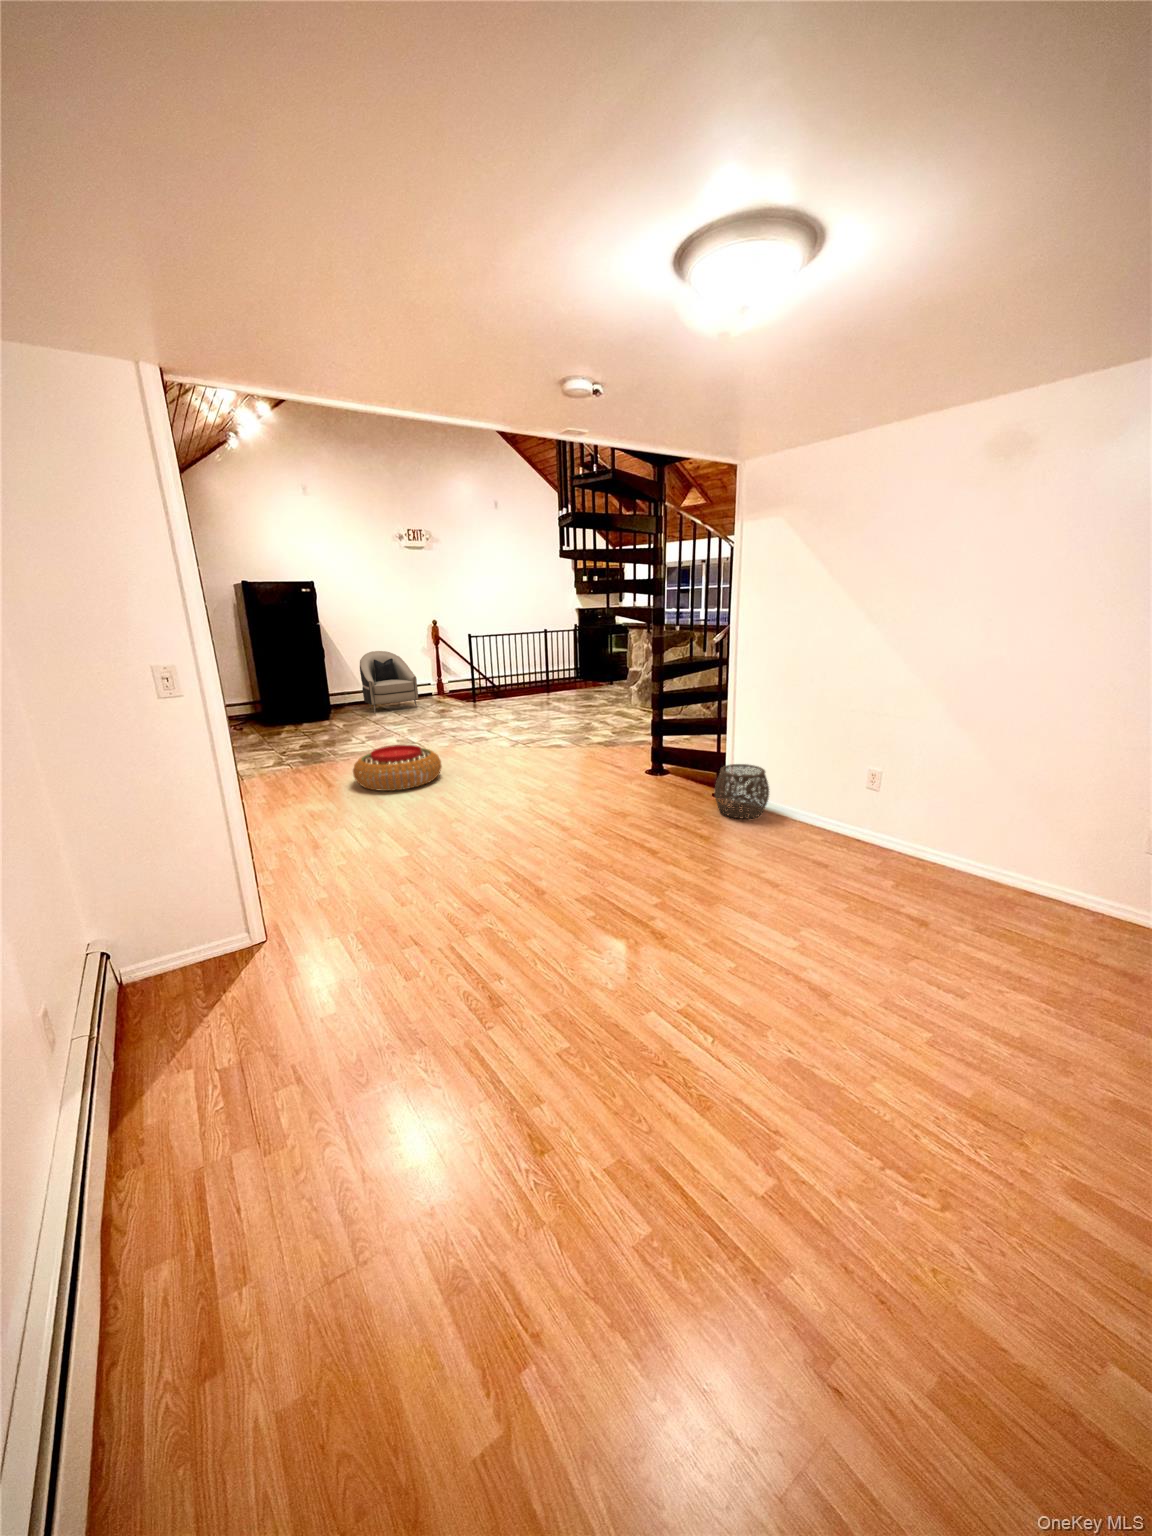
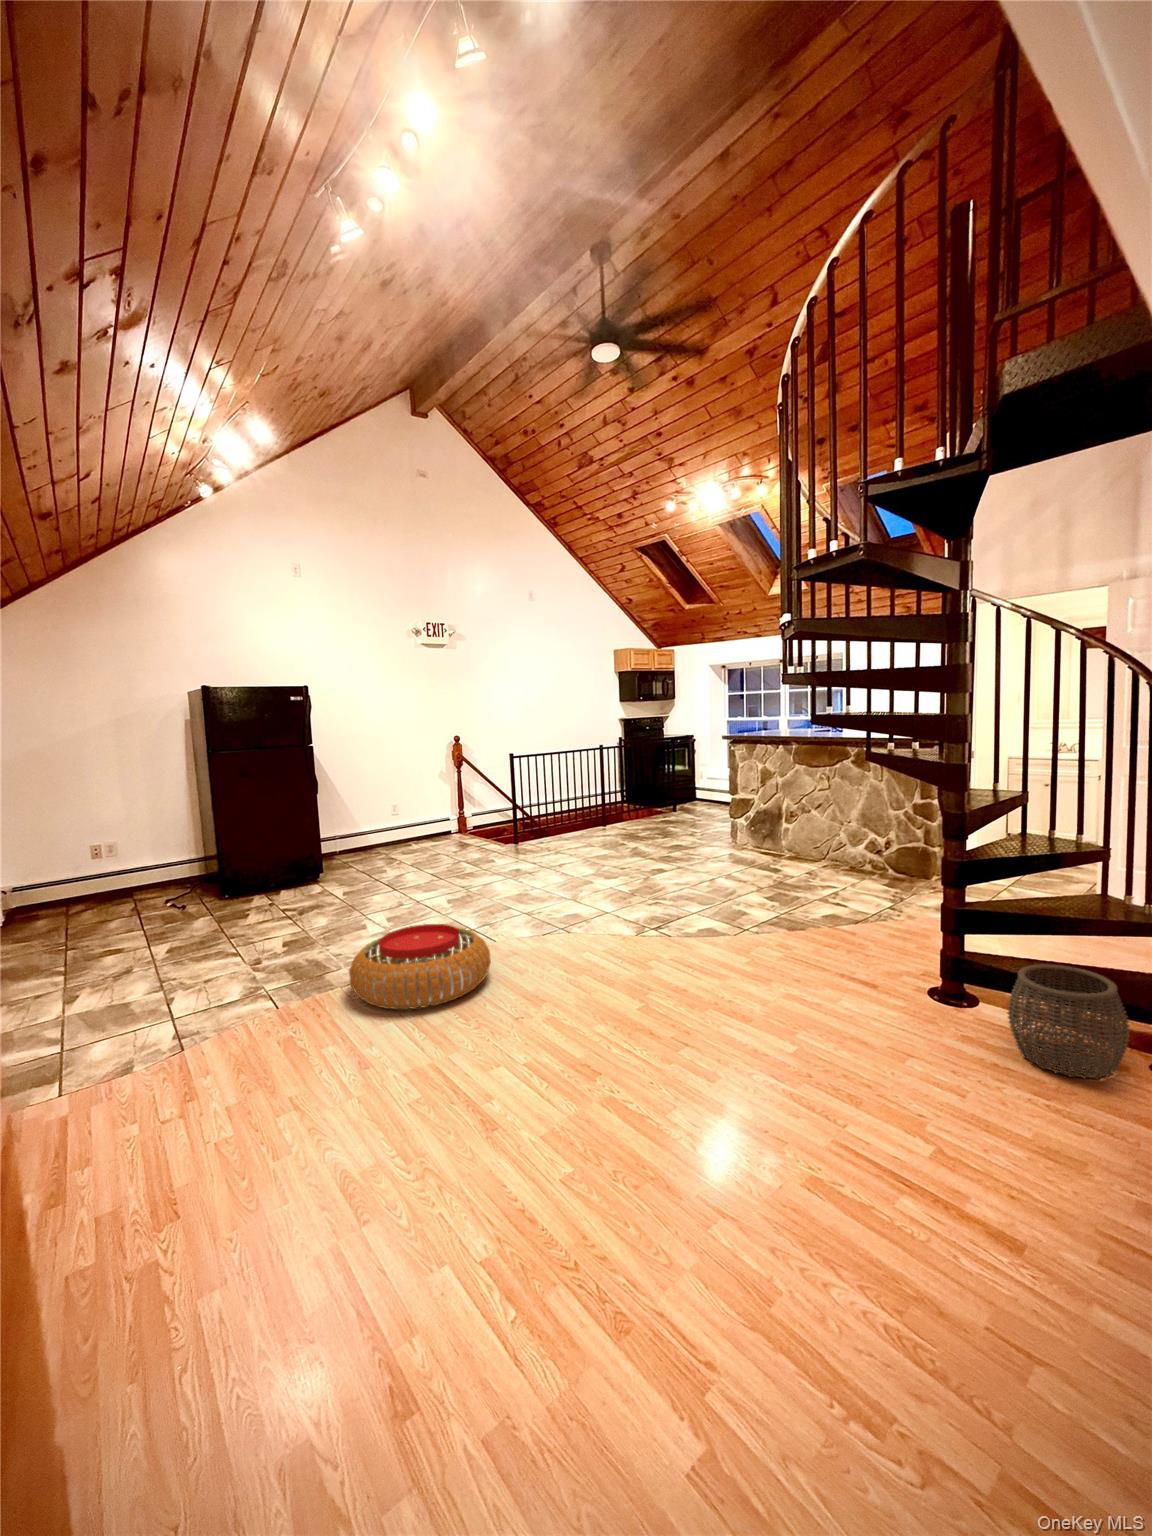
armchair: present [360,651,418,713] -> none [359,762,436,861]

